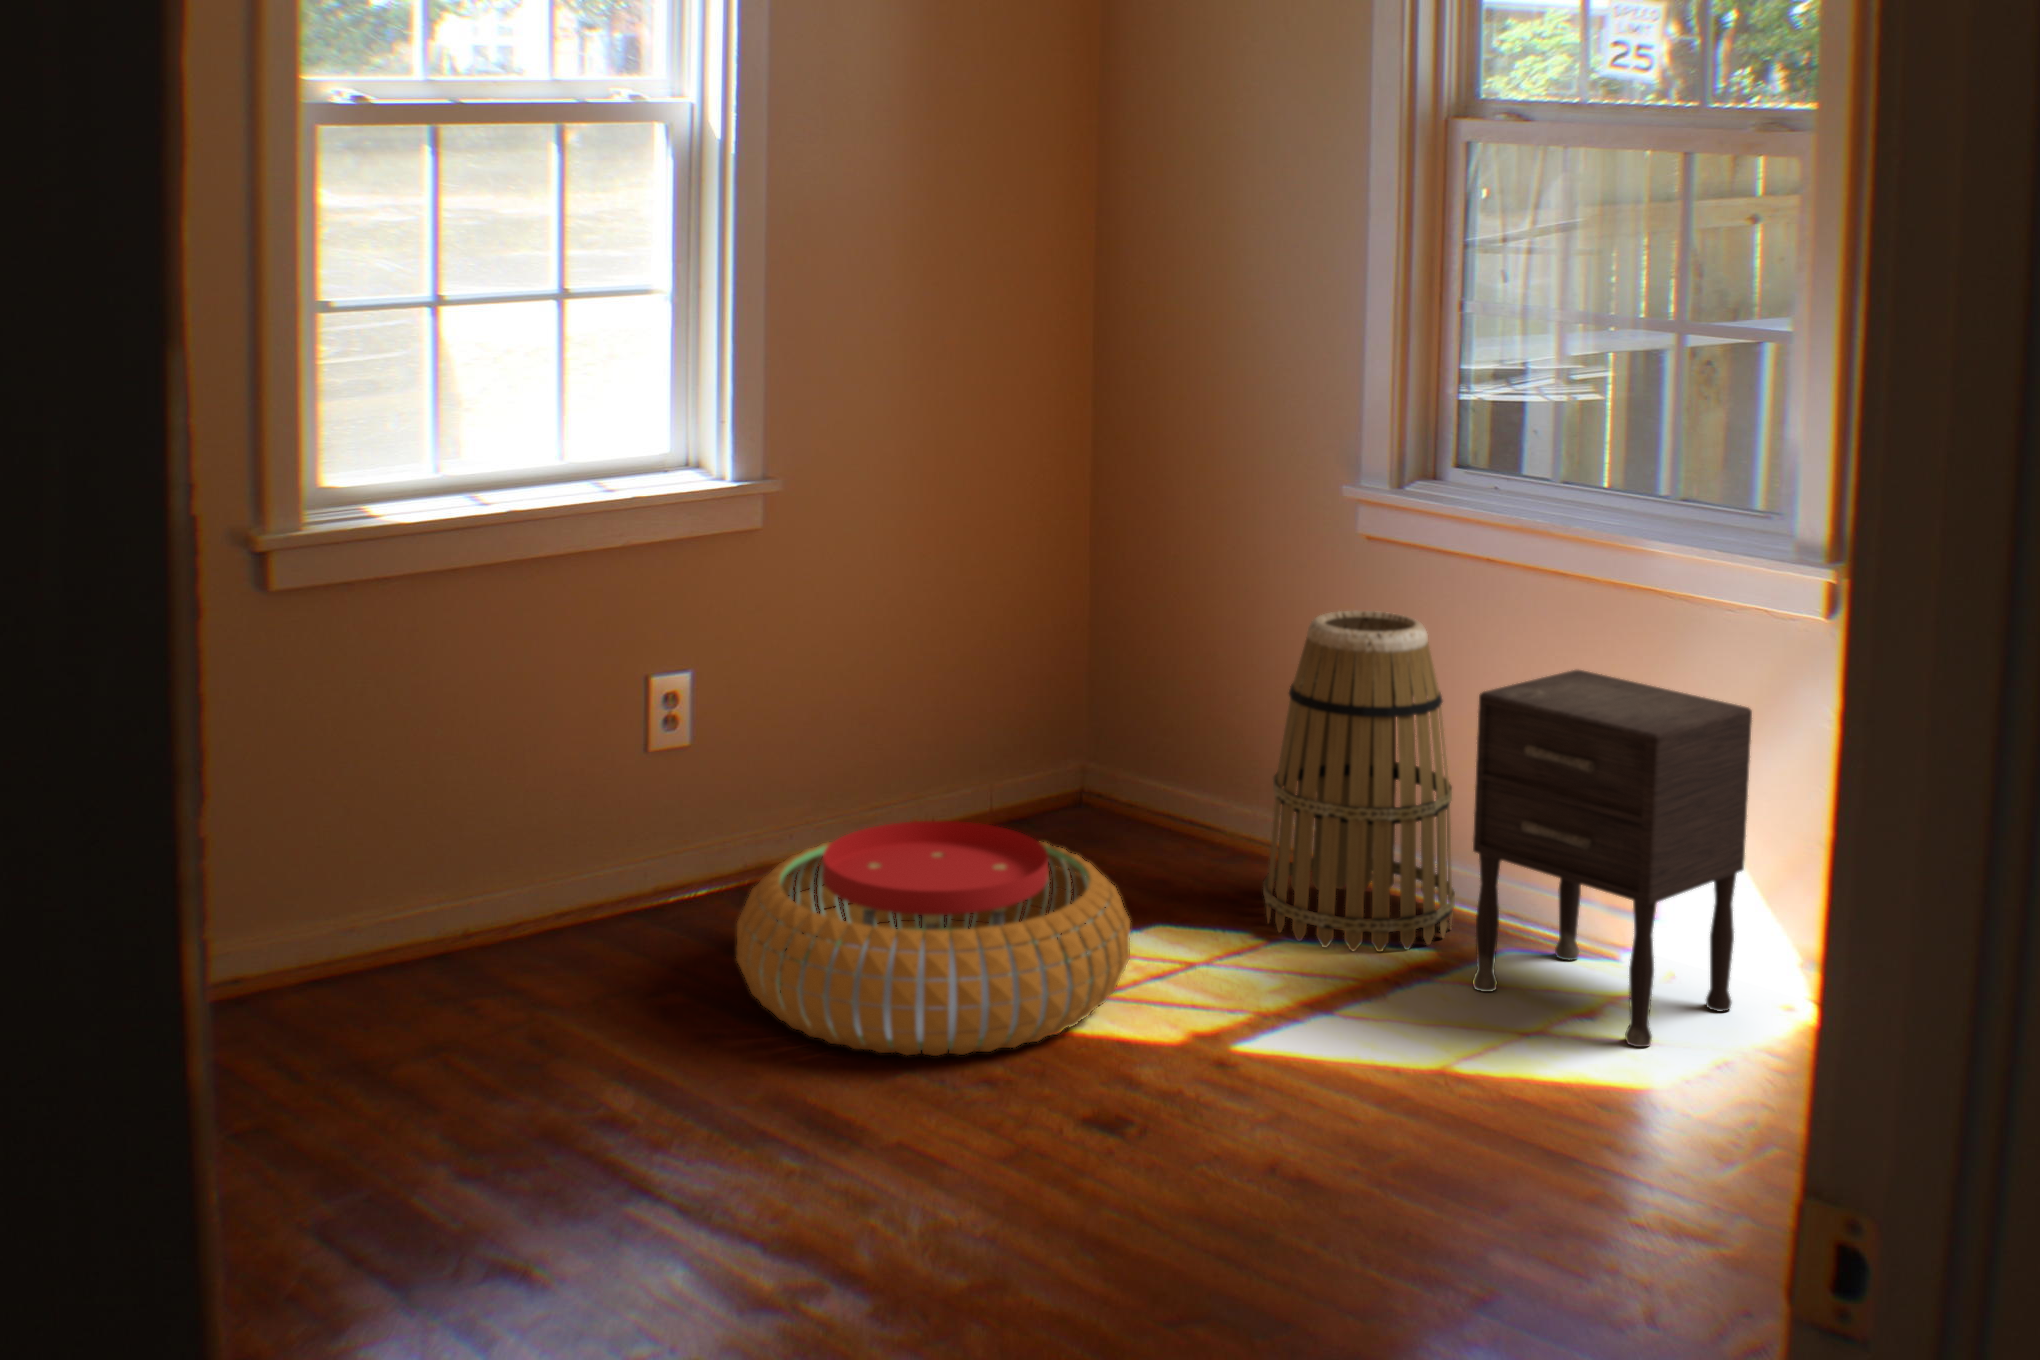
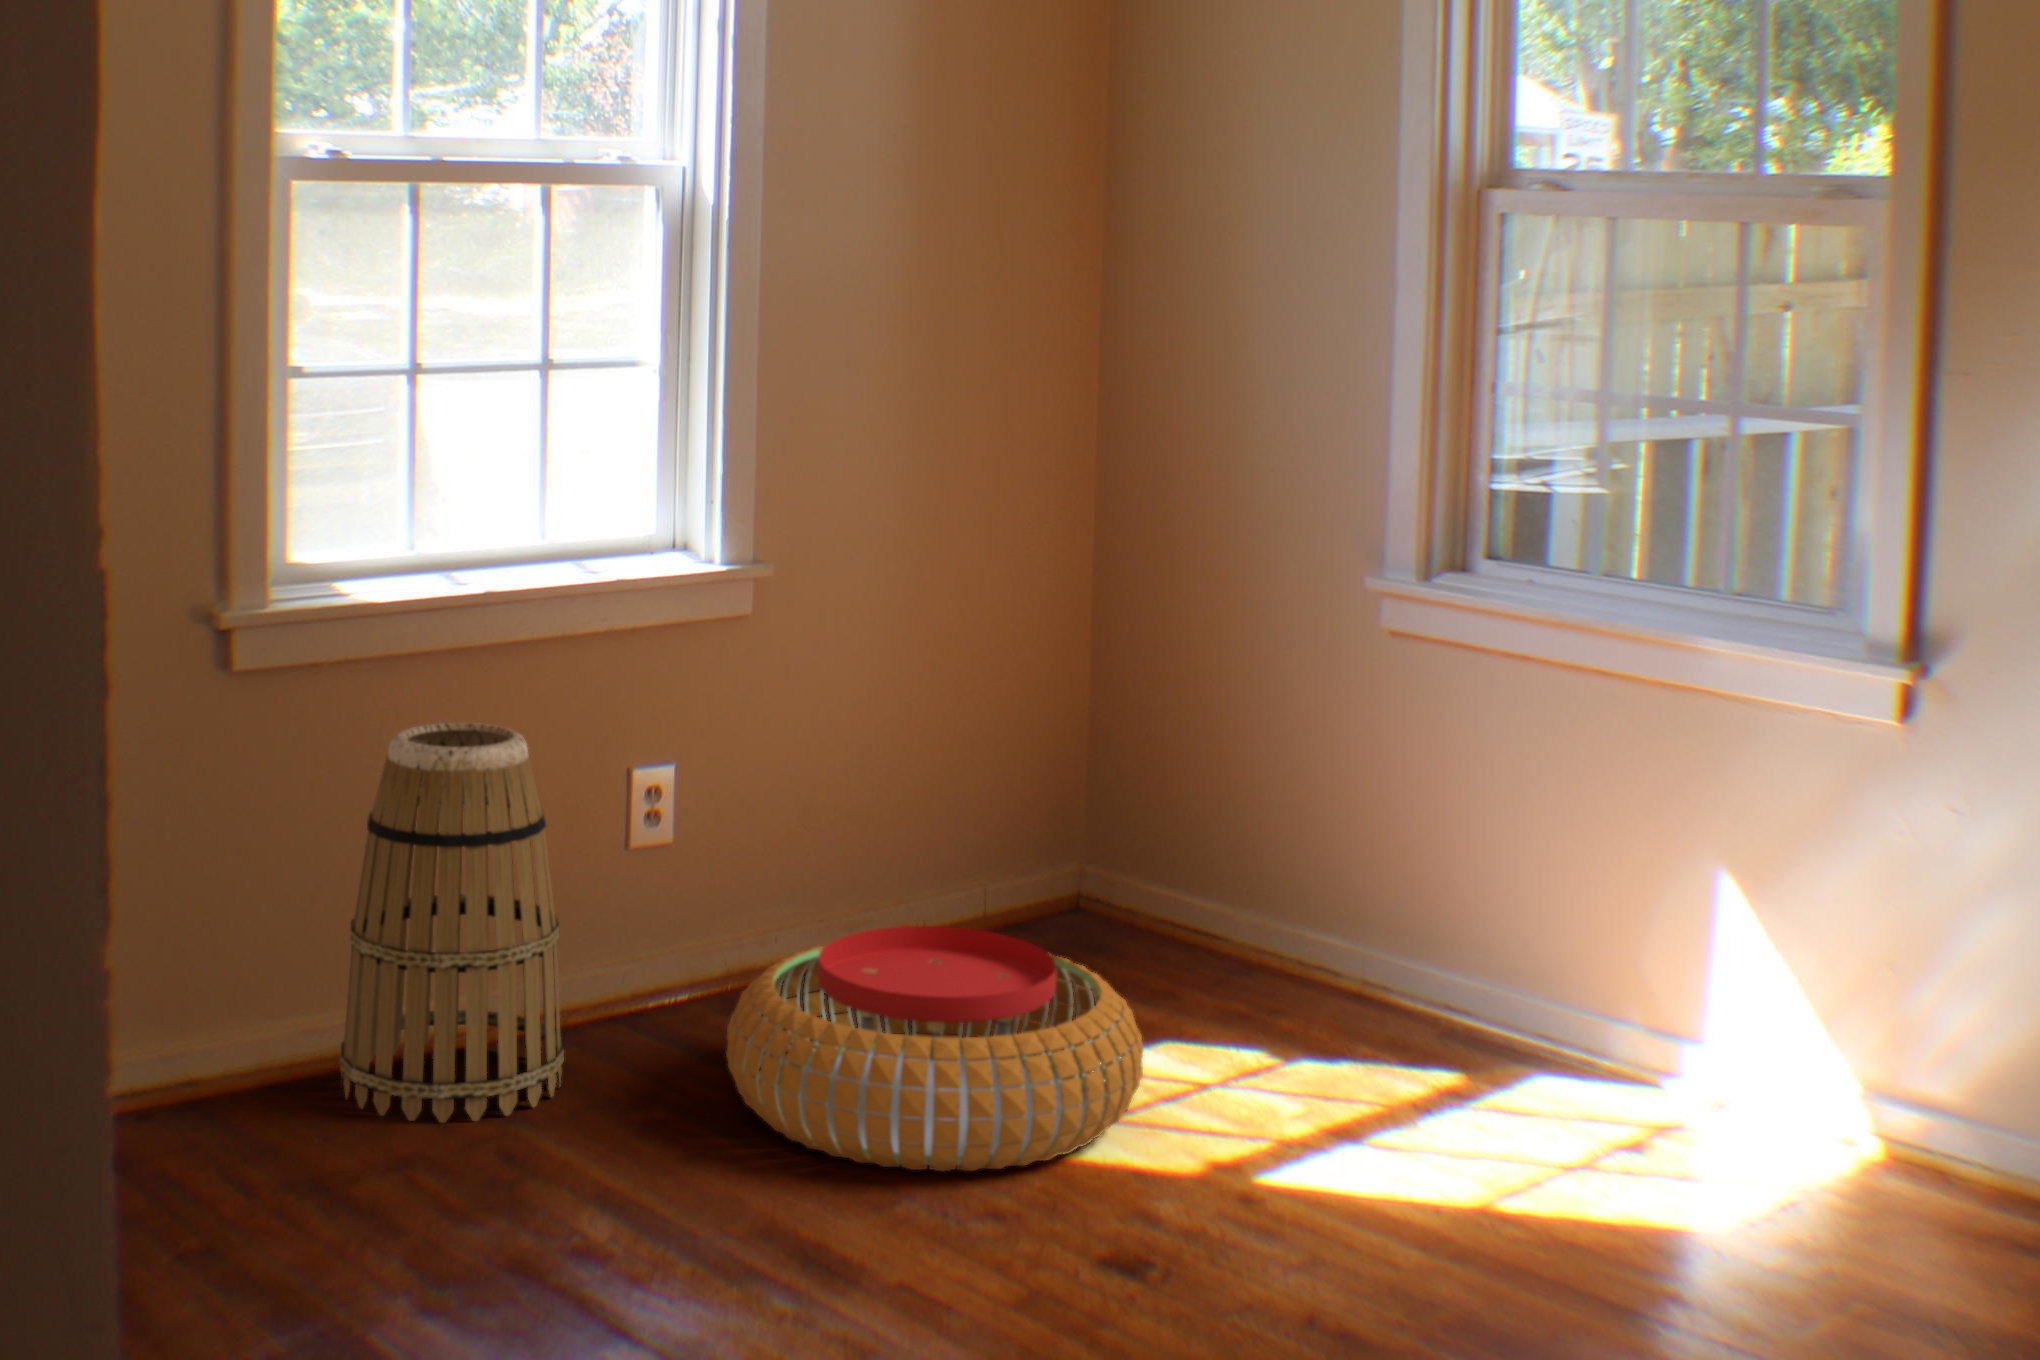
basket: present [1263,611,1455,952] -> present [340,723,564,1122]
nightstand: present [1473,670,1752,1047] -> none [1509,778,1817,1185]

